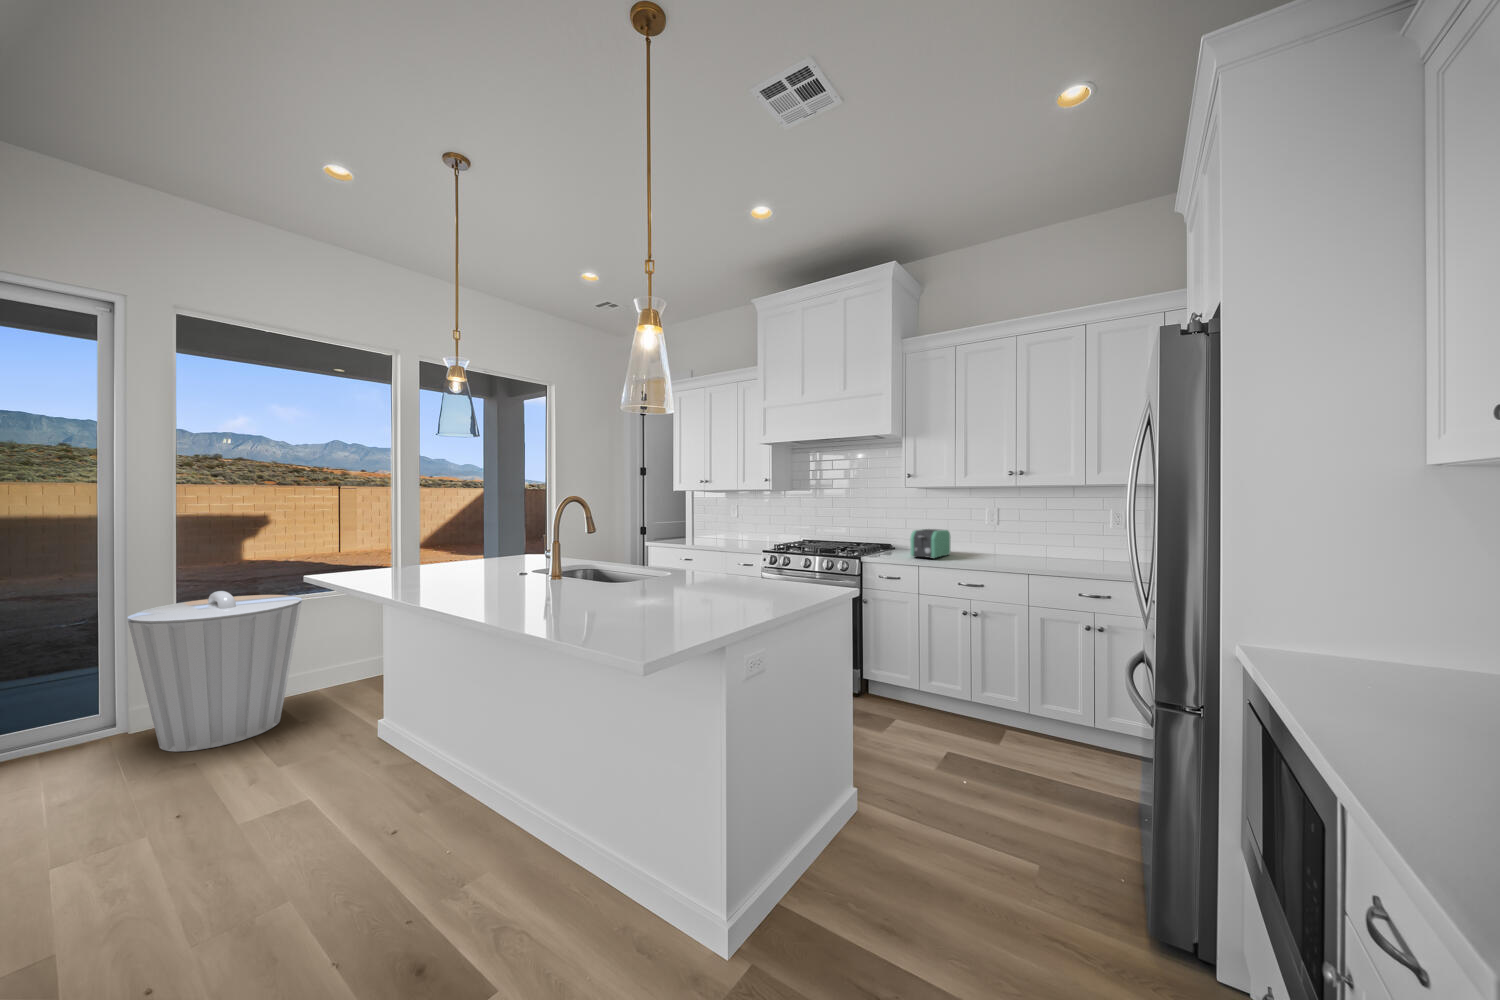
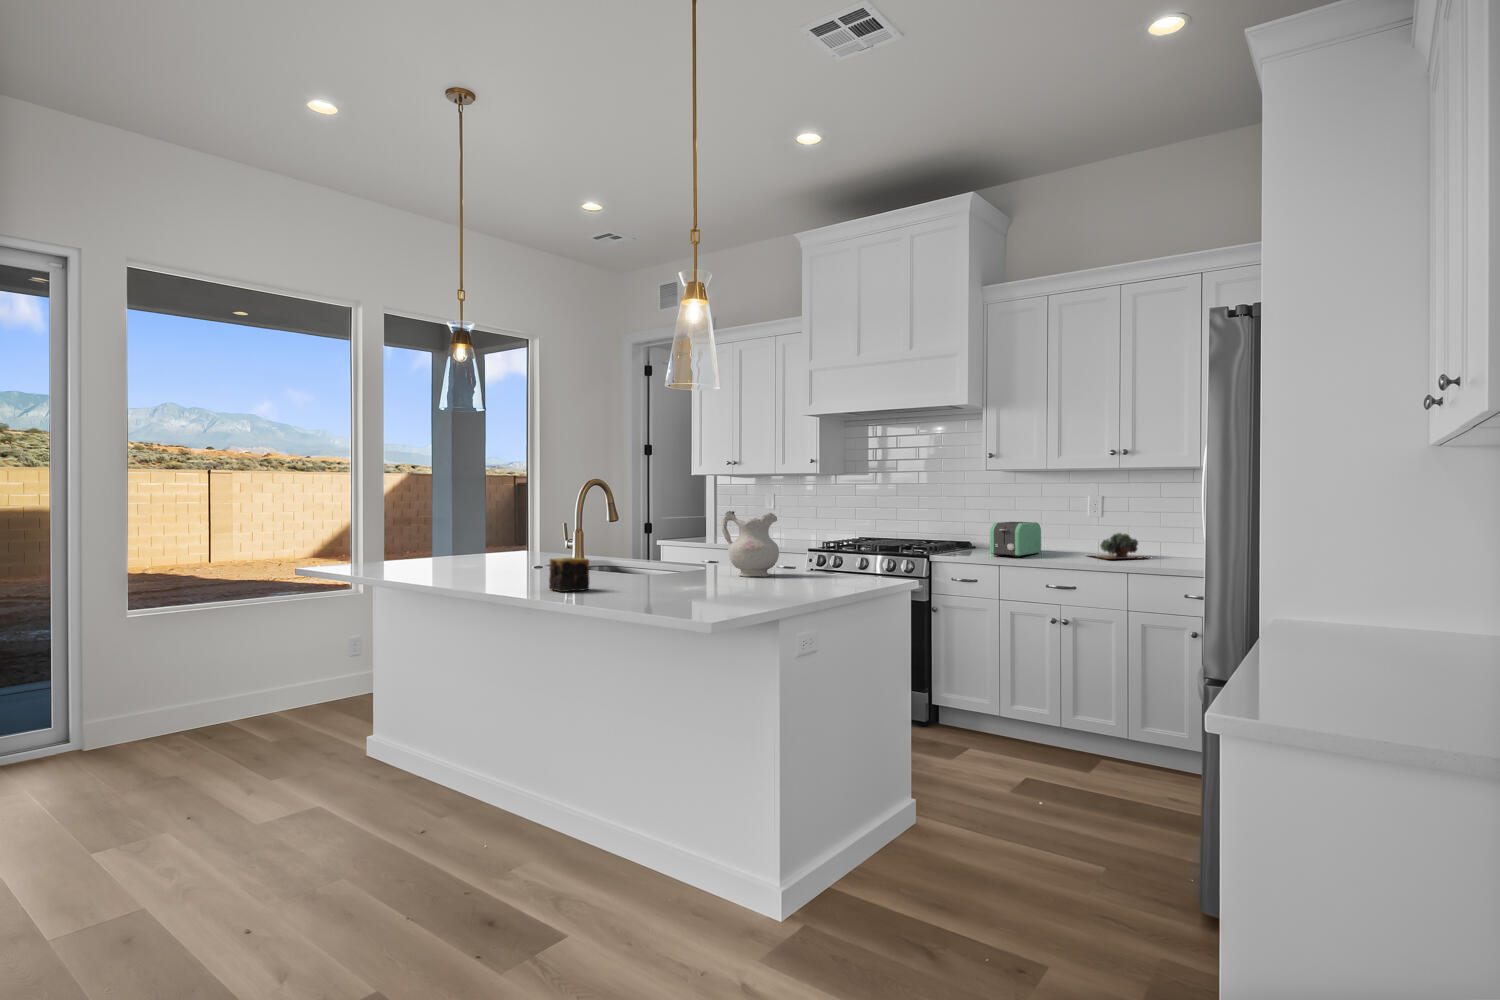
ceramic pitcher: none [682,526,734,586] -> present [722,511,779,577]
succulent plant: none [988,538,1042,561] -> present [1094,533,1144,559]
candle: none [503,576,542,614] -> present [549,558,589,592]
trash can: present [128,591,302,752] -> none [97,588,269,765]

